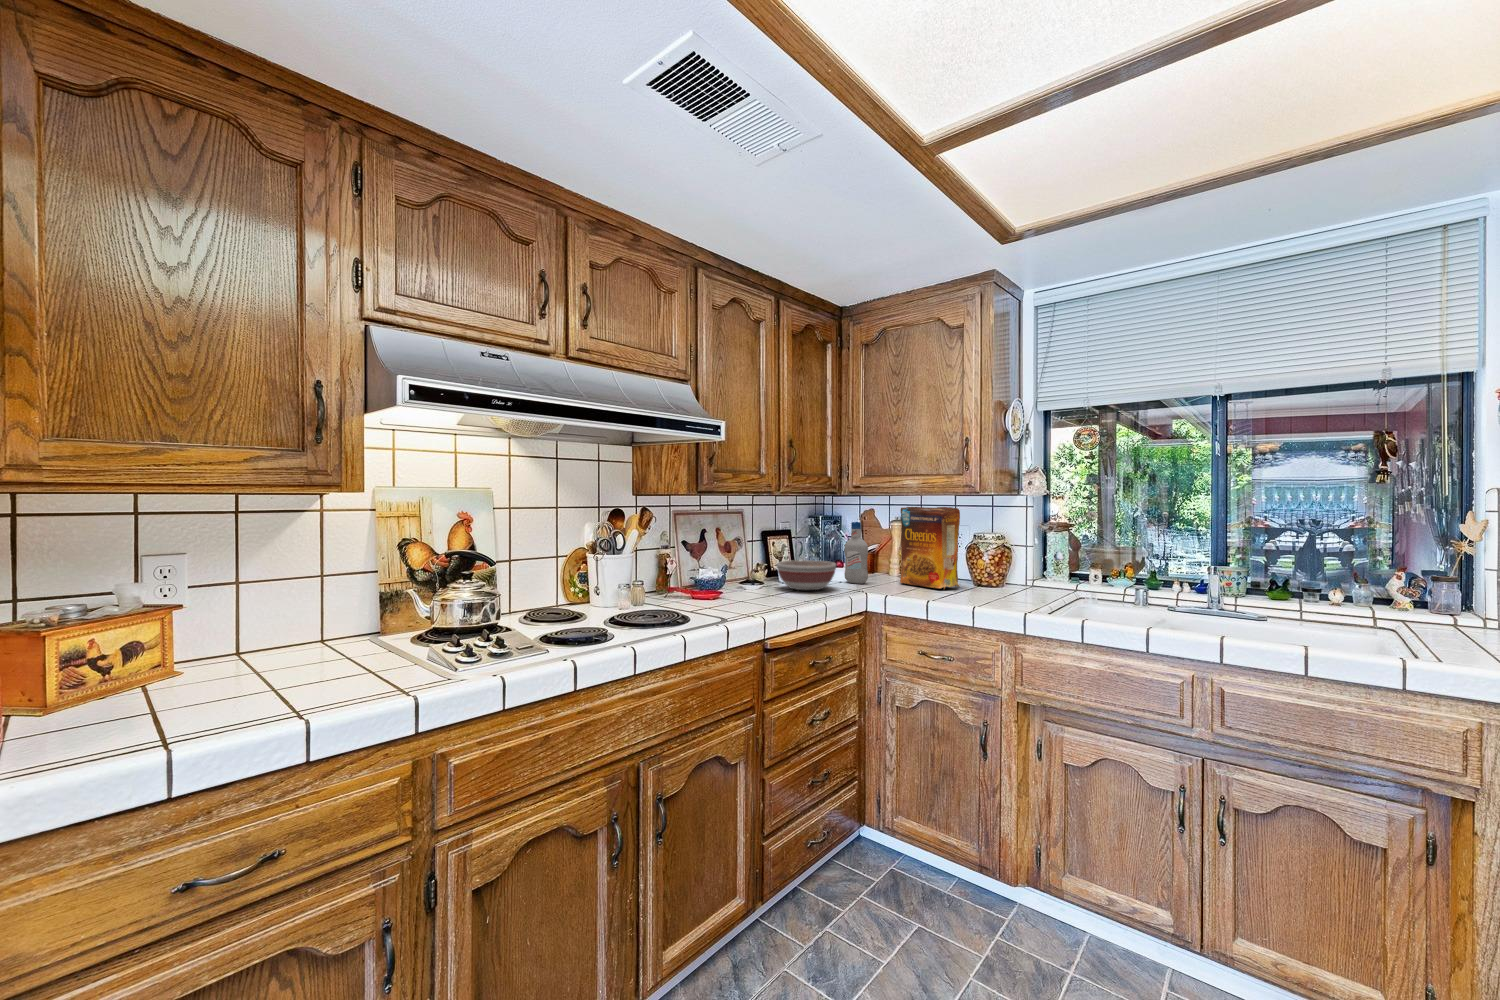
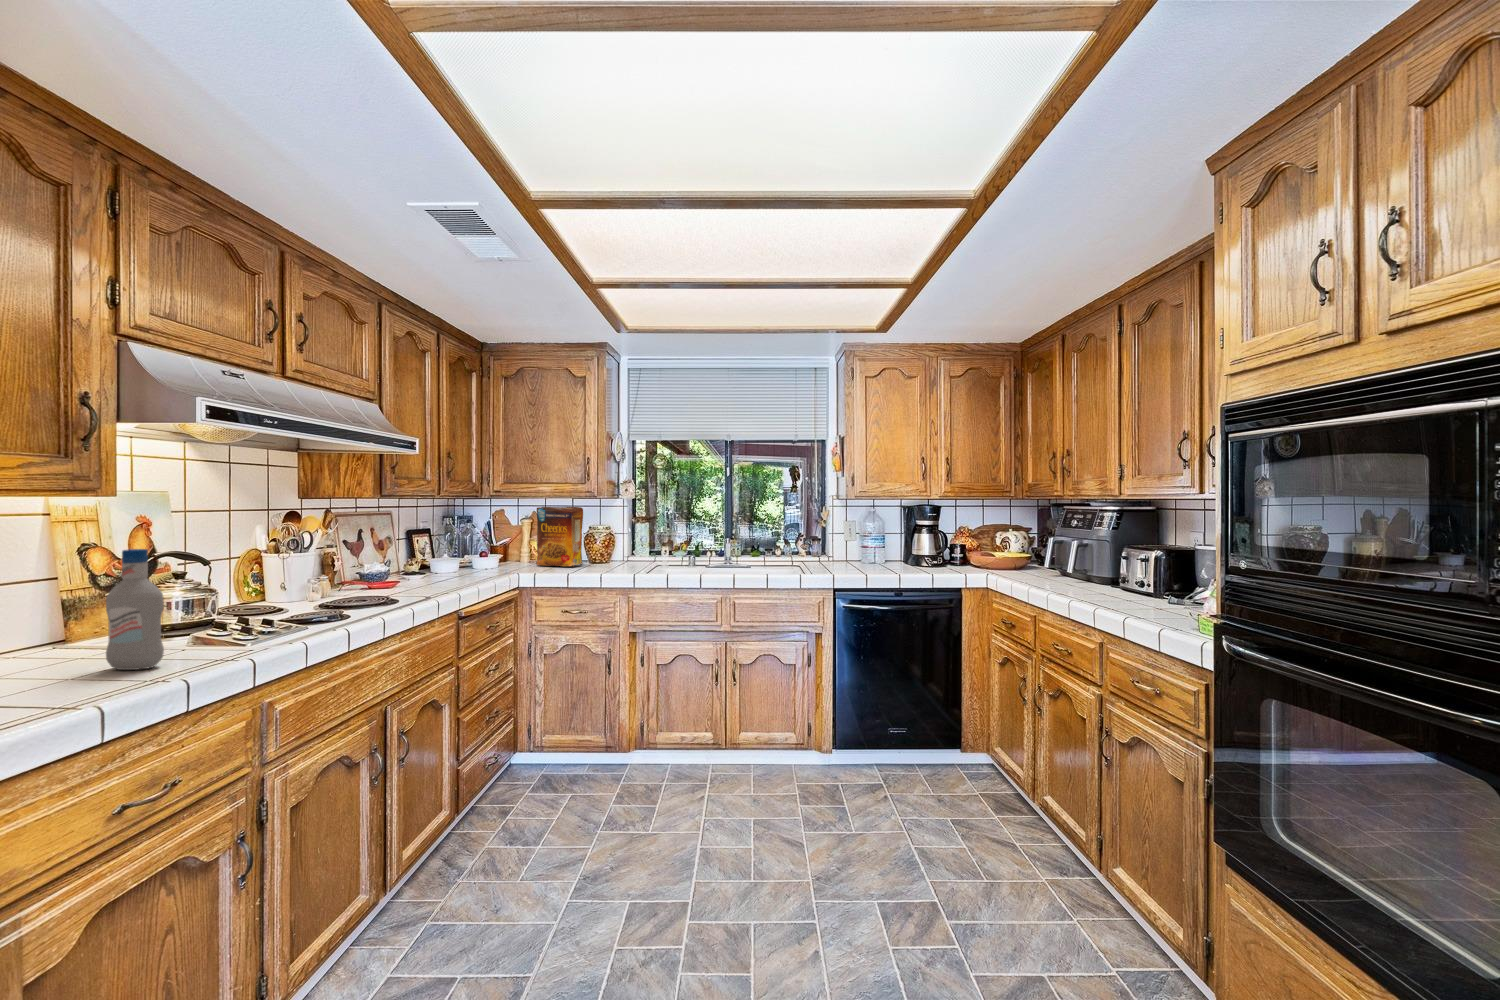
bottle: present [844,522,868,584] -> present [106,549,164,670]
bowl: present [777,560,836,590] -> none [440,551,493,575]

